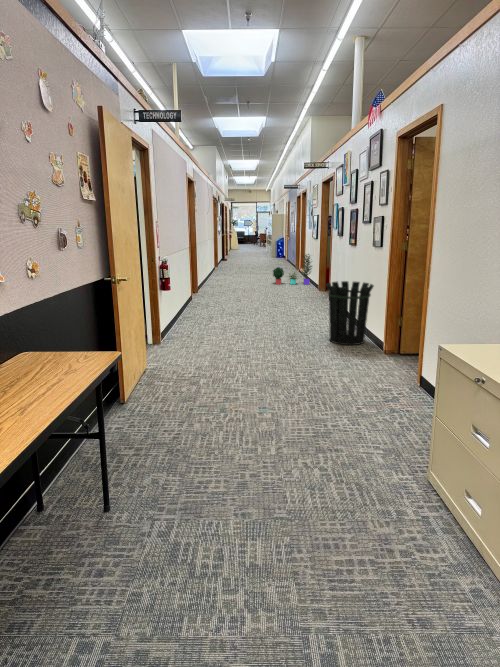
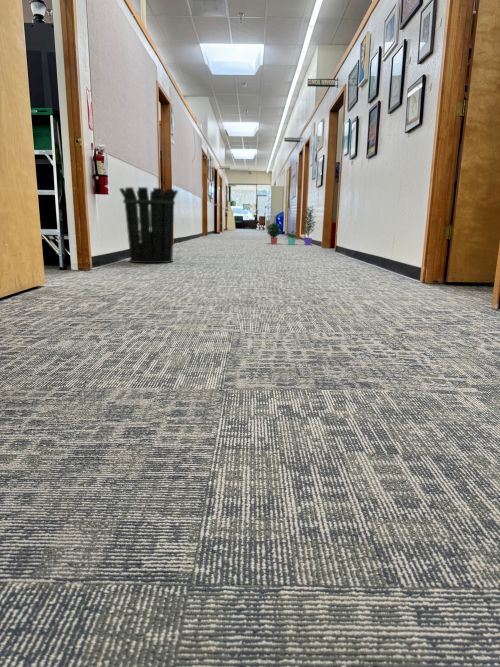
waste bin: present [326,281,374,345] -> present [120,187,177,263]

